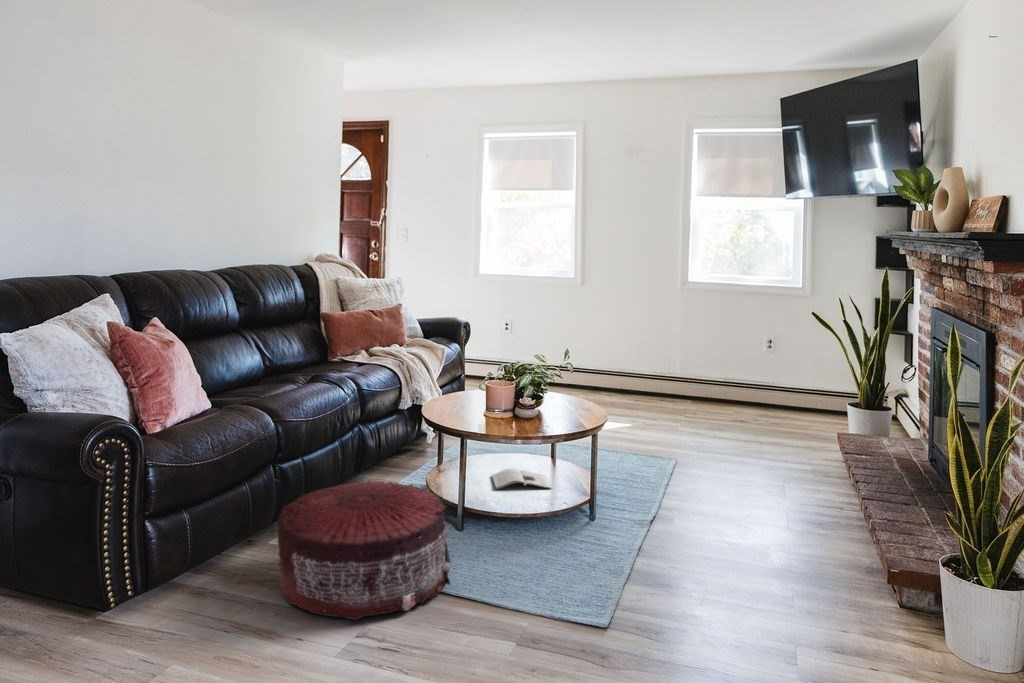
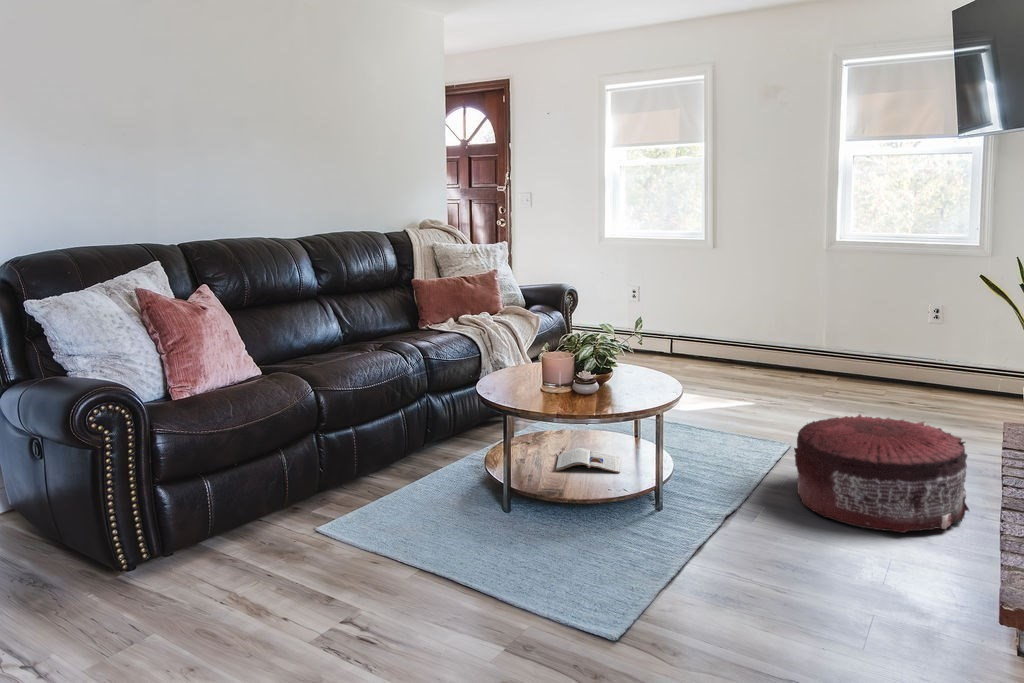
pouf: present [277,480,450,620] -> present [794,414,969,533]

